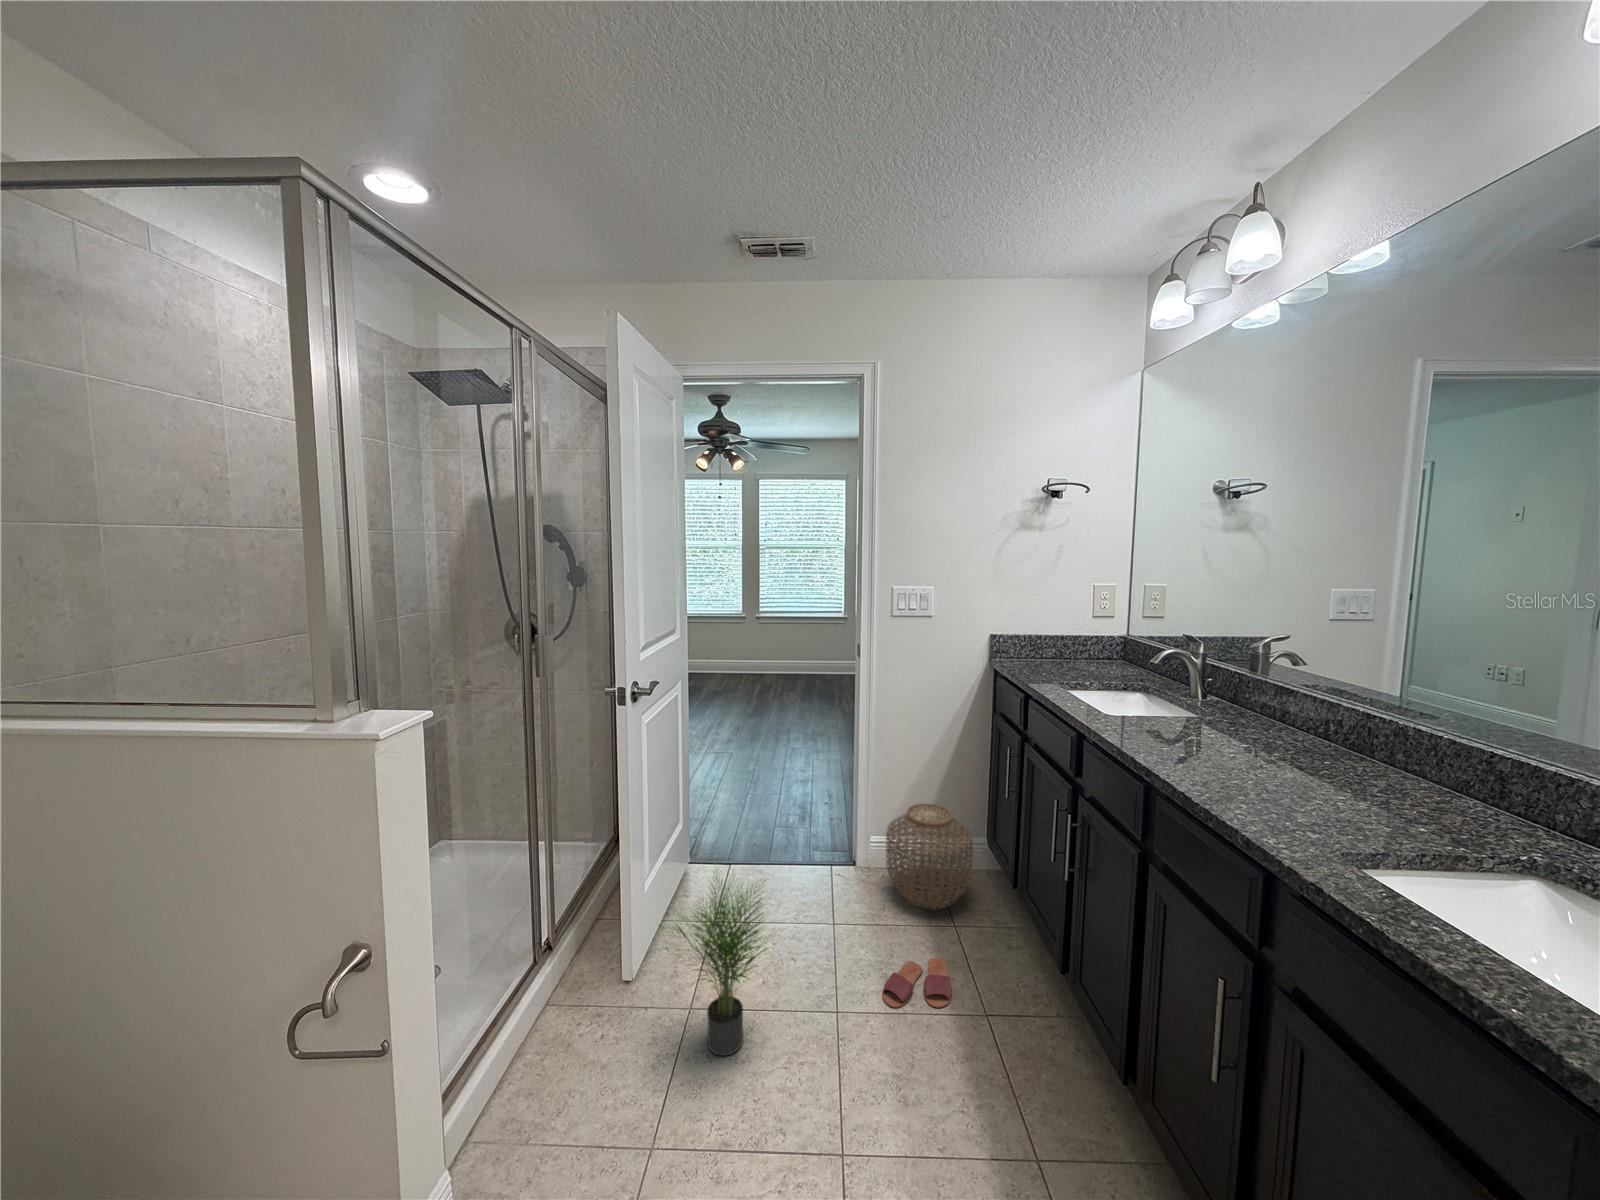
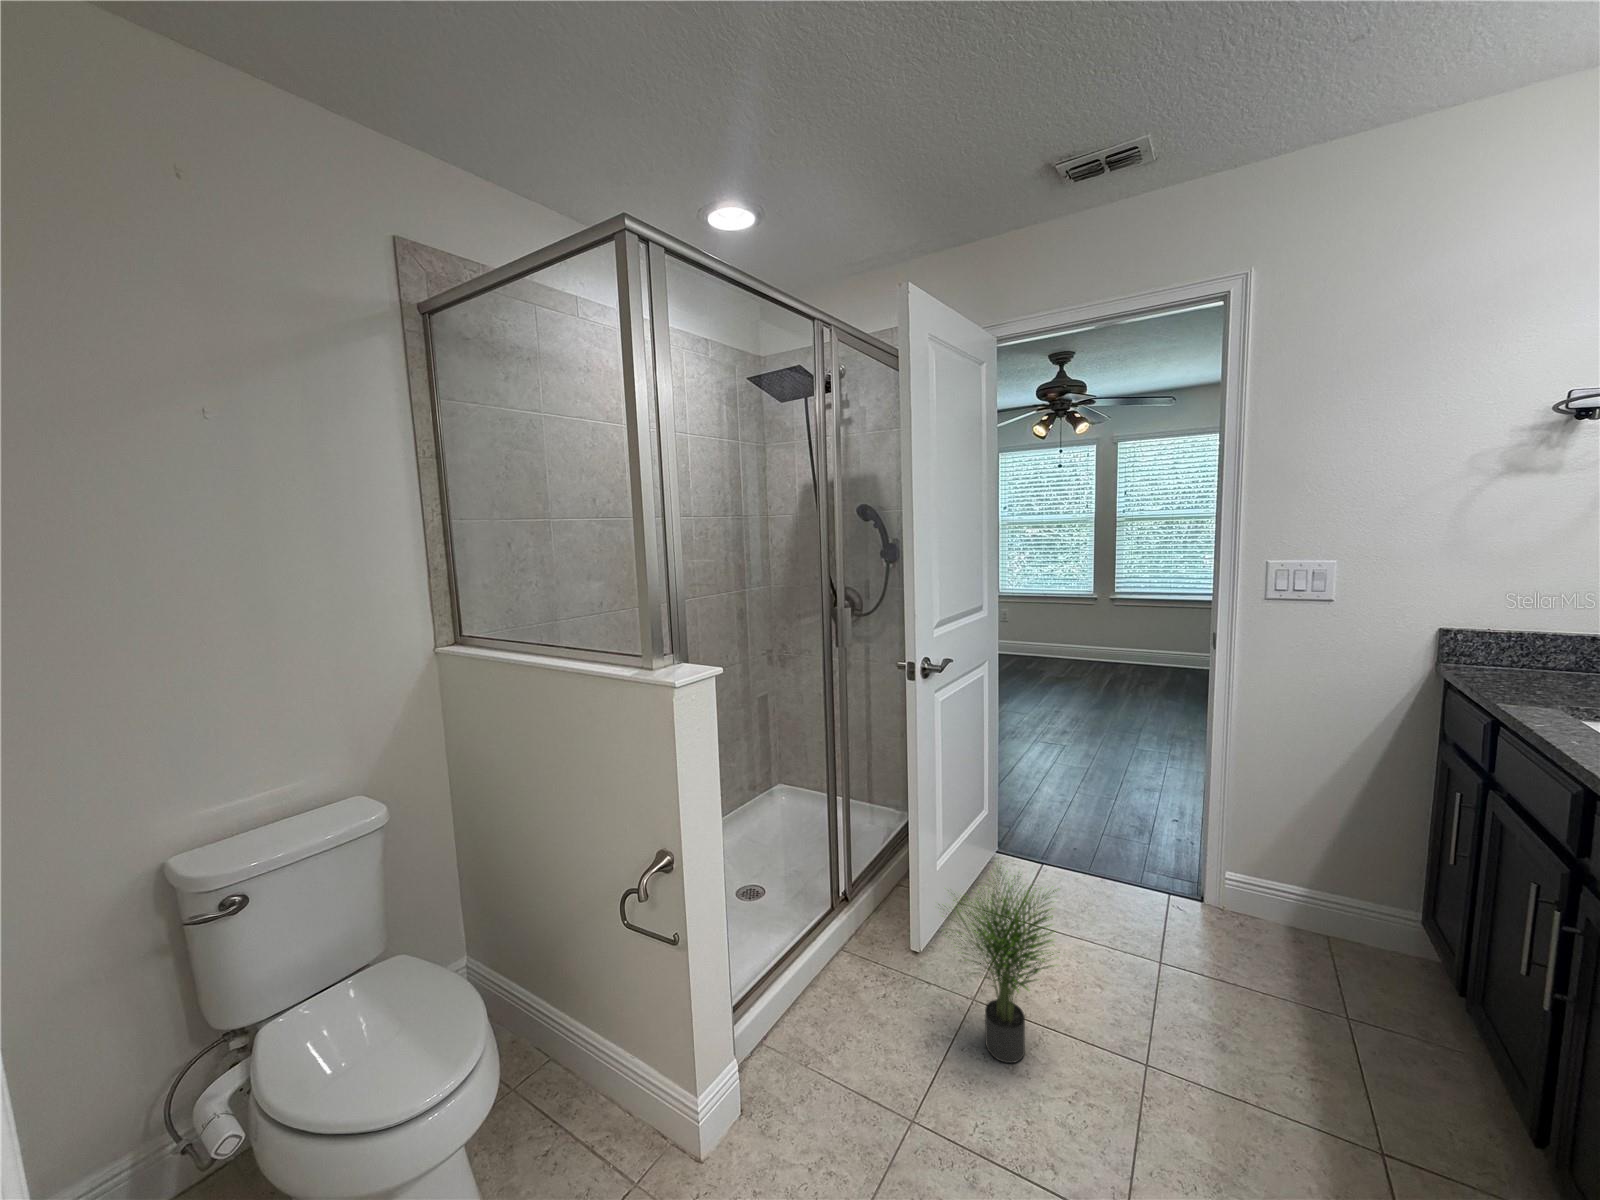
woven basket: present [886,803,973,909] -> none [1247,853,1400,1002]
slippers: present [882,958,952,1008] -> none [1217,1050,1333,1129]

